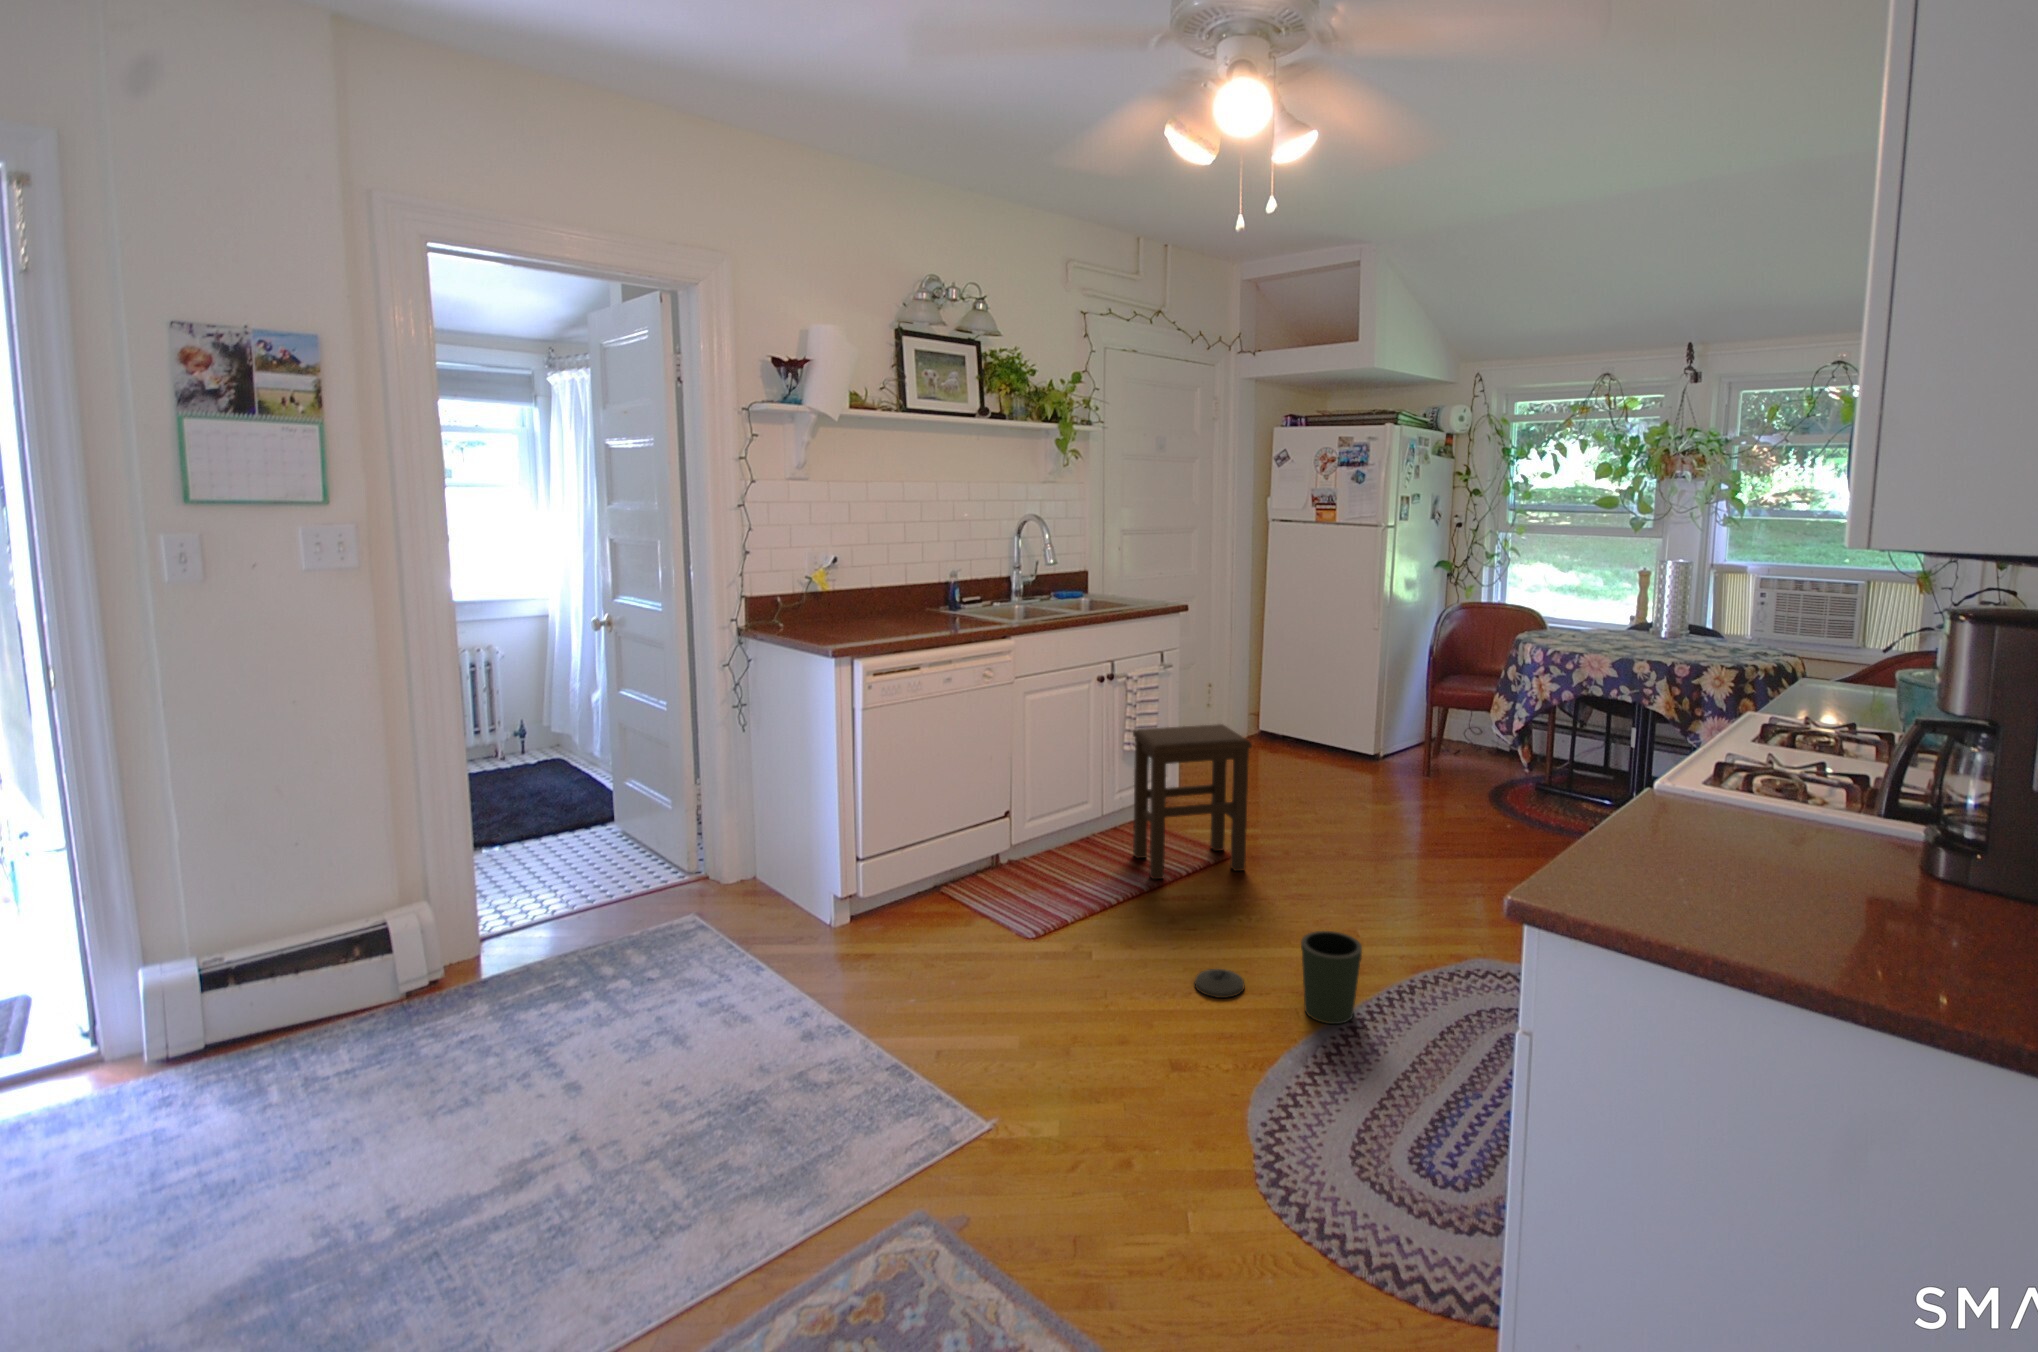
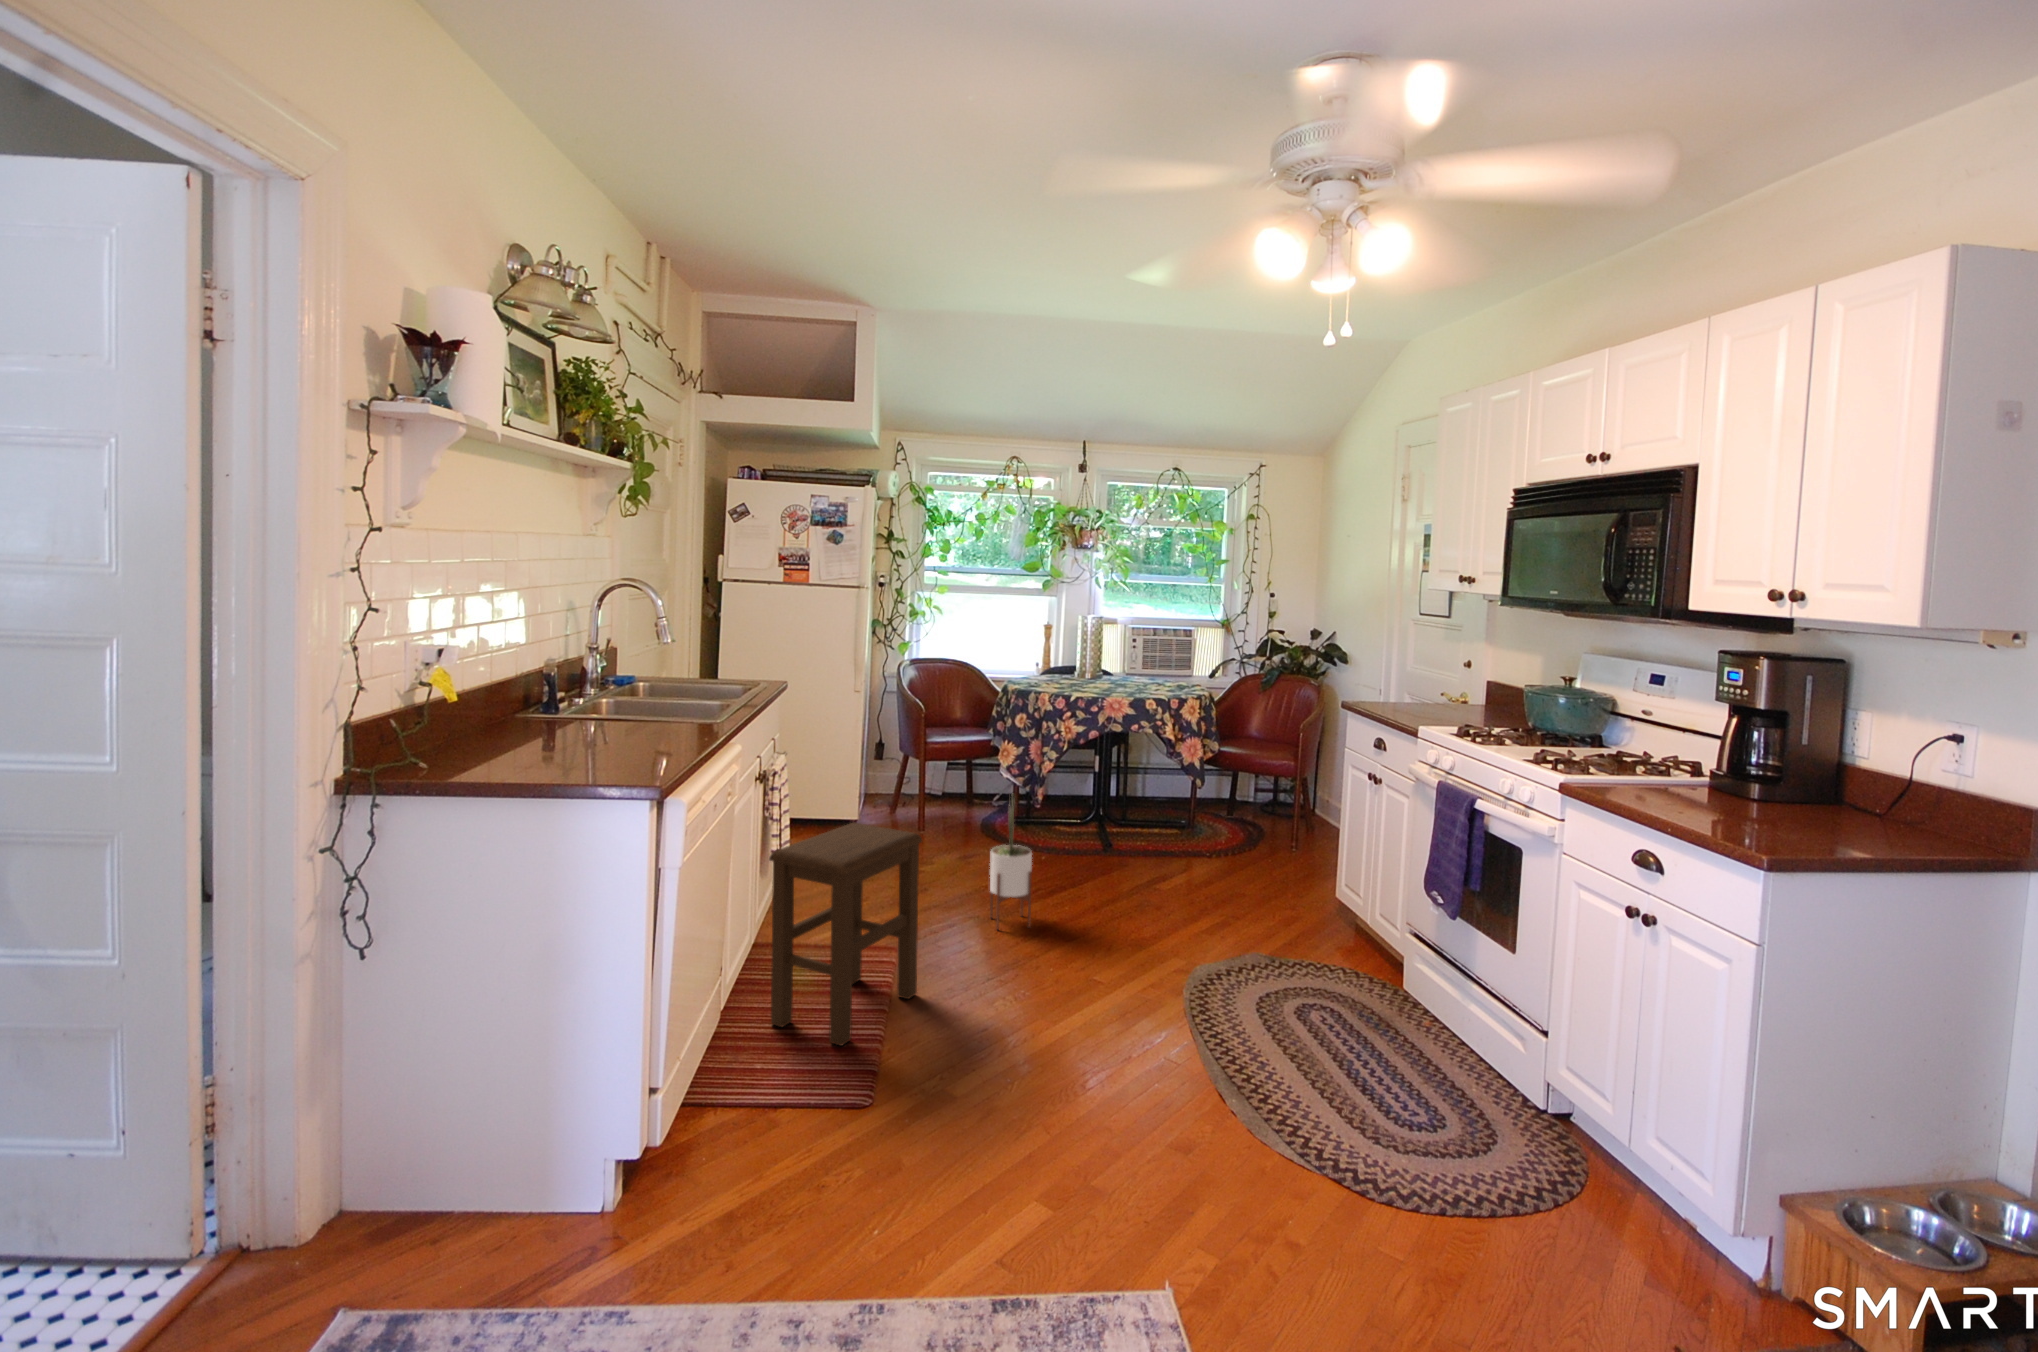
potted plant: none [1377,722,1422,860] -> present [990,801,1032,930]
trash can: present [1194,931,1362,1024] -> none [1064,1017,1250,1159]

